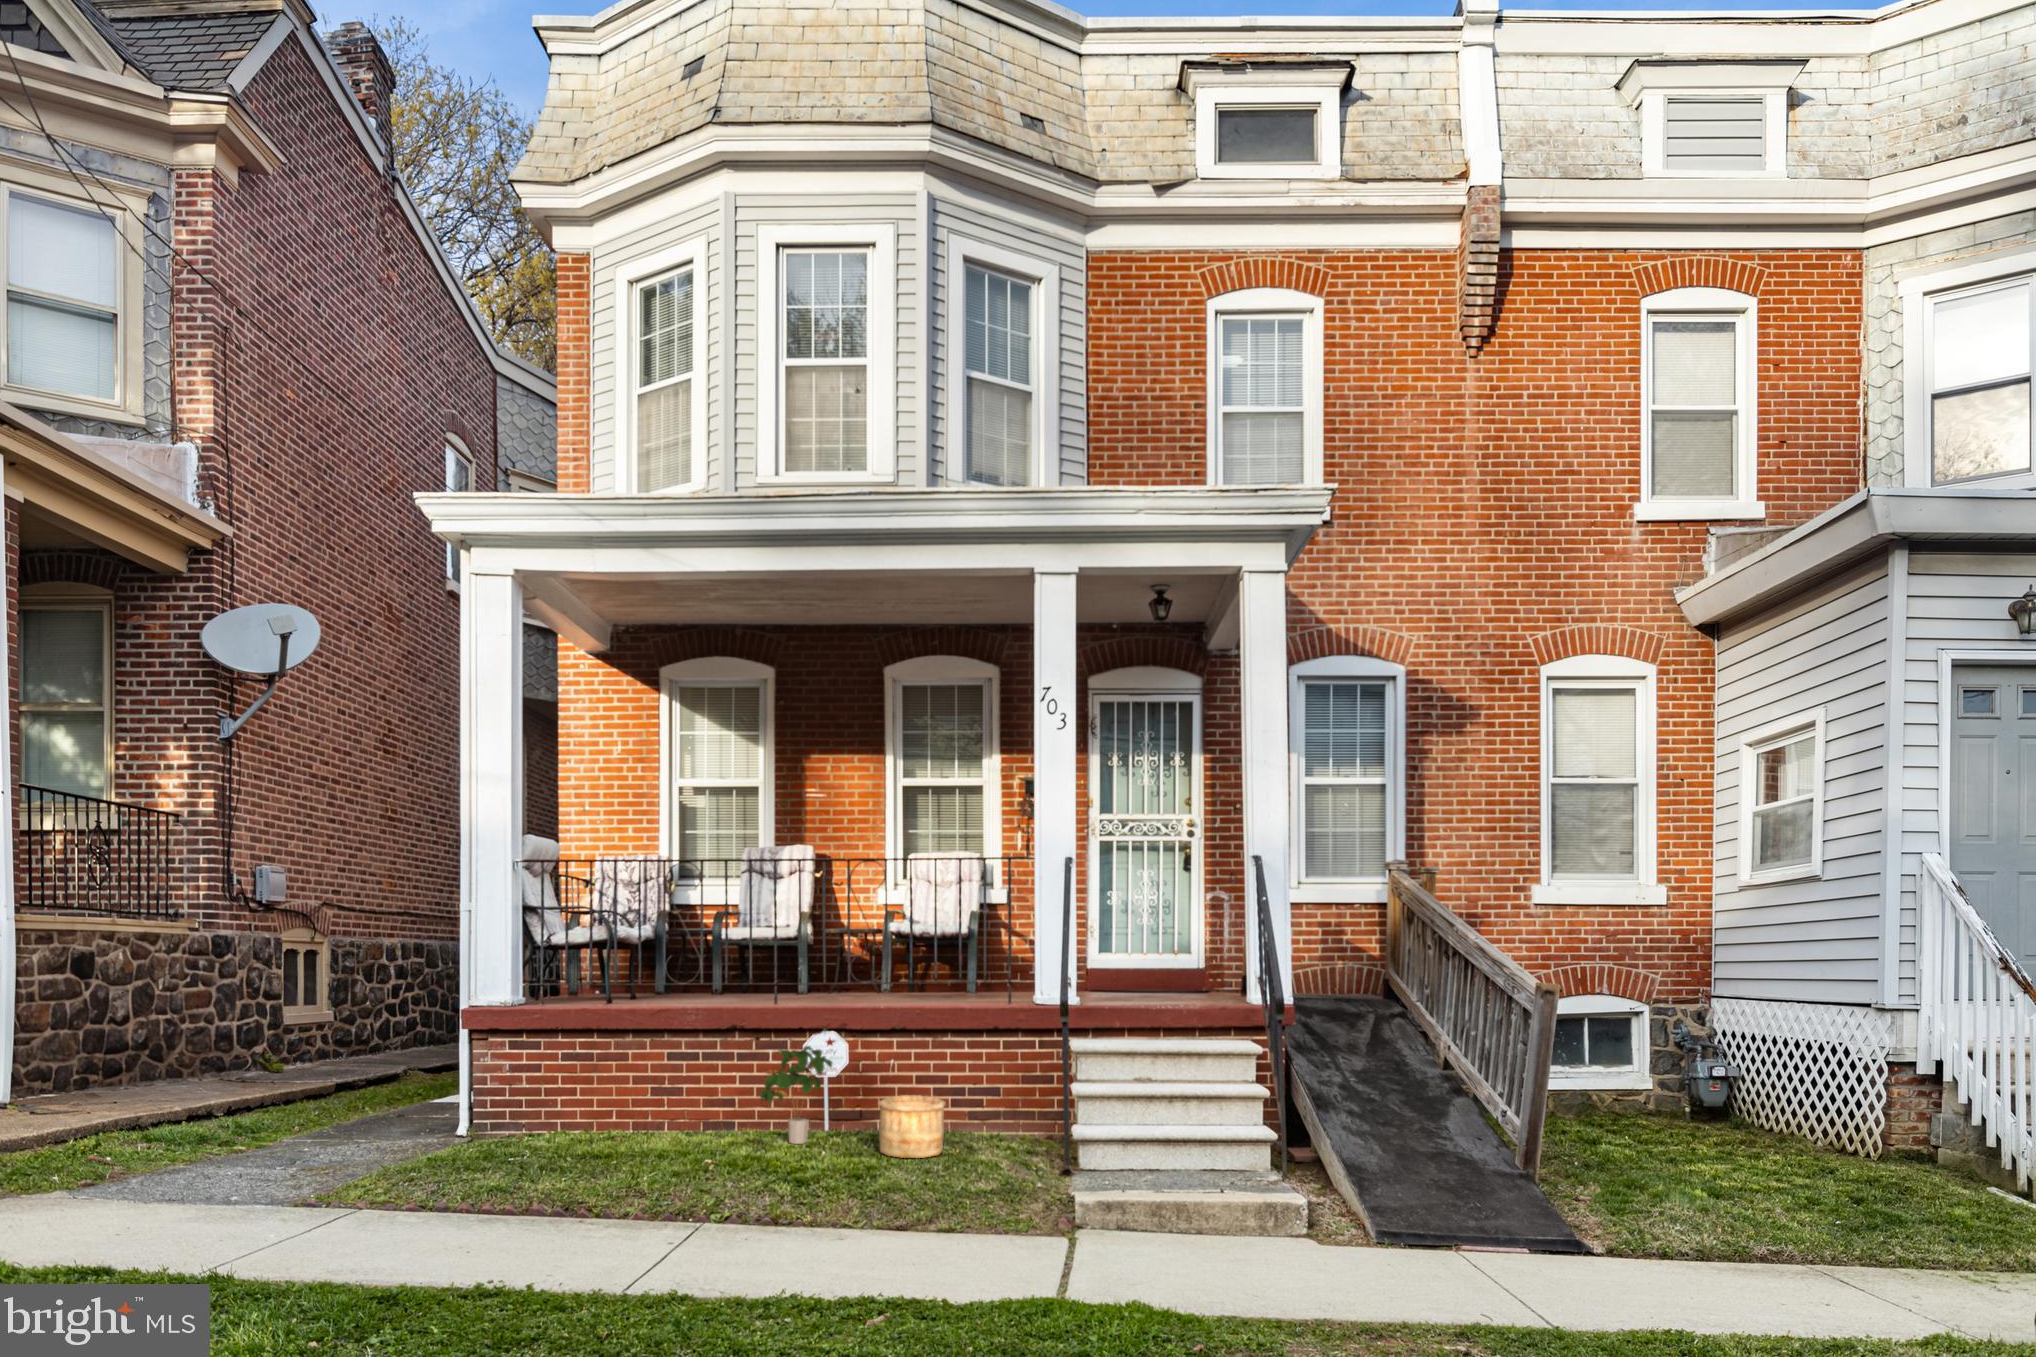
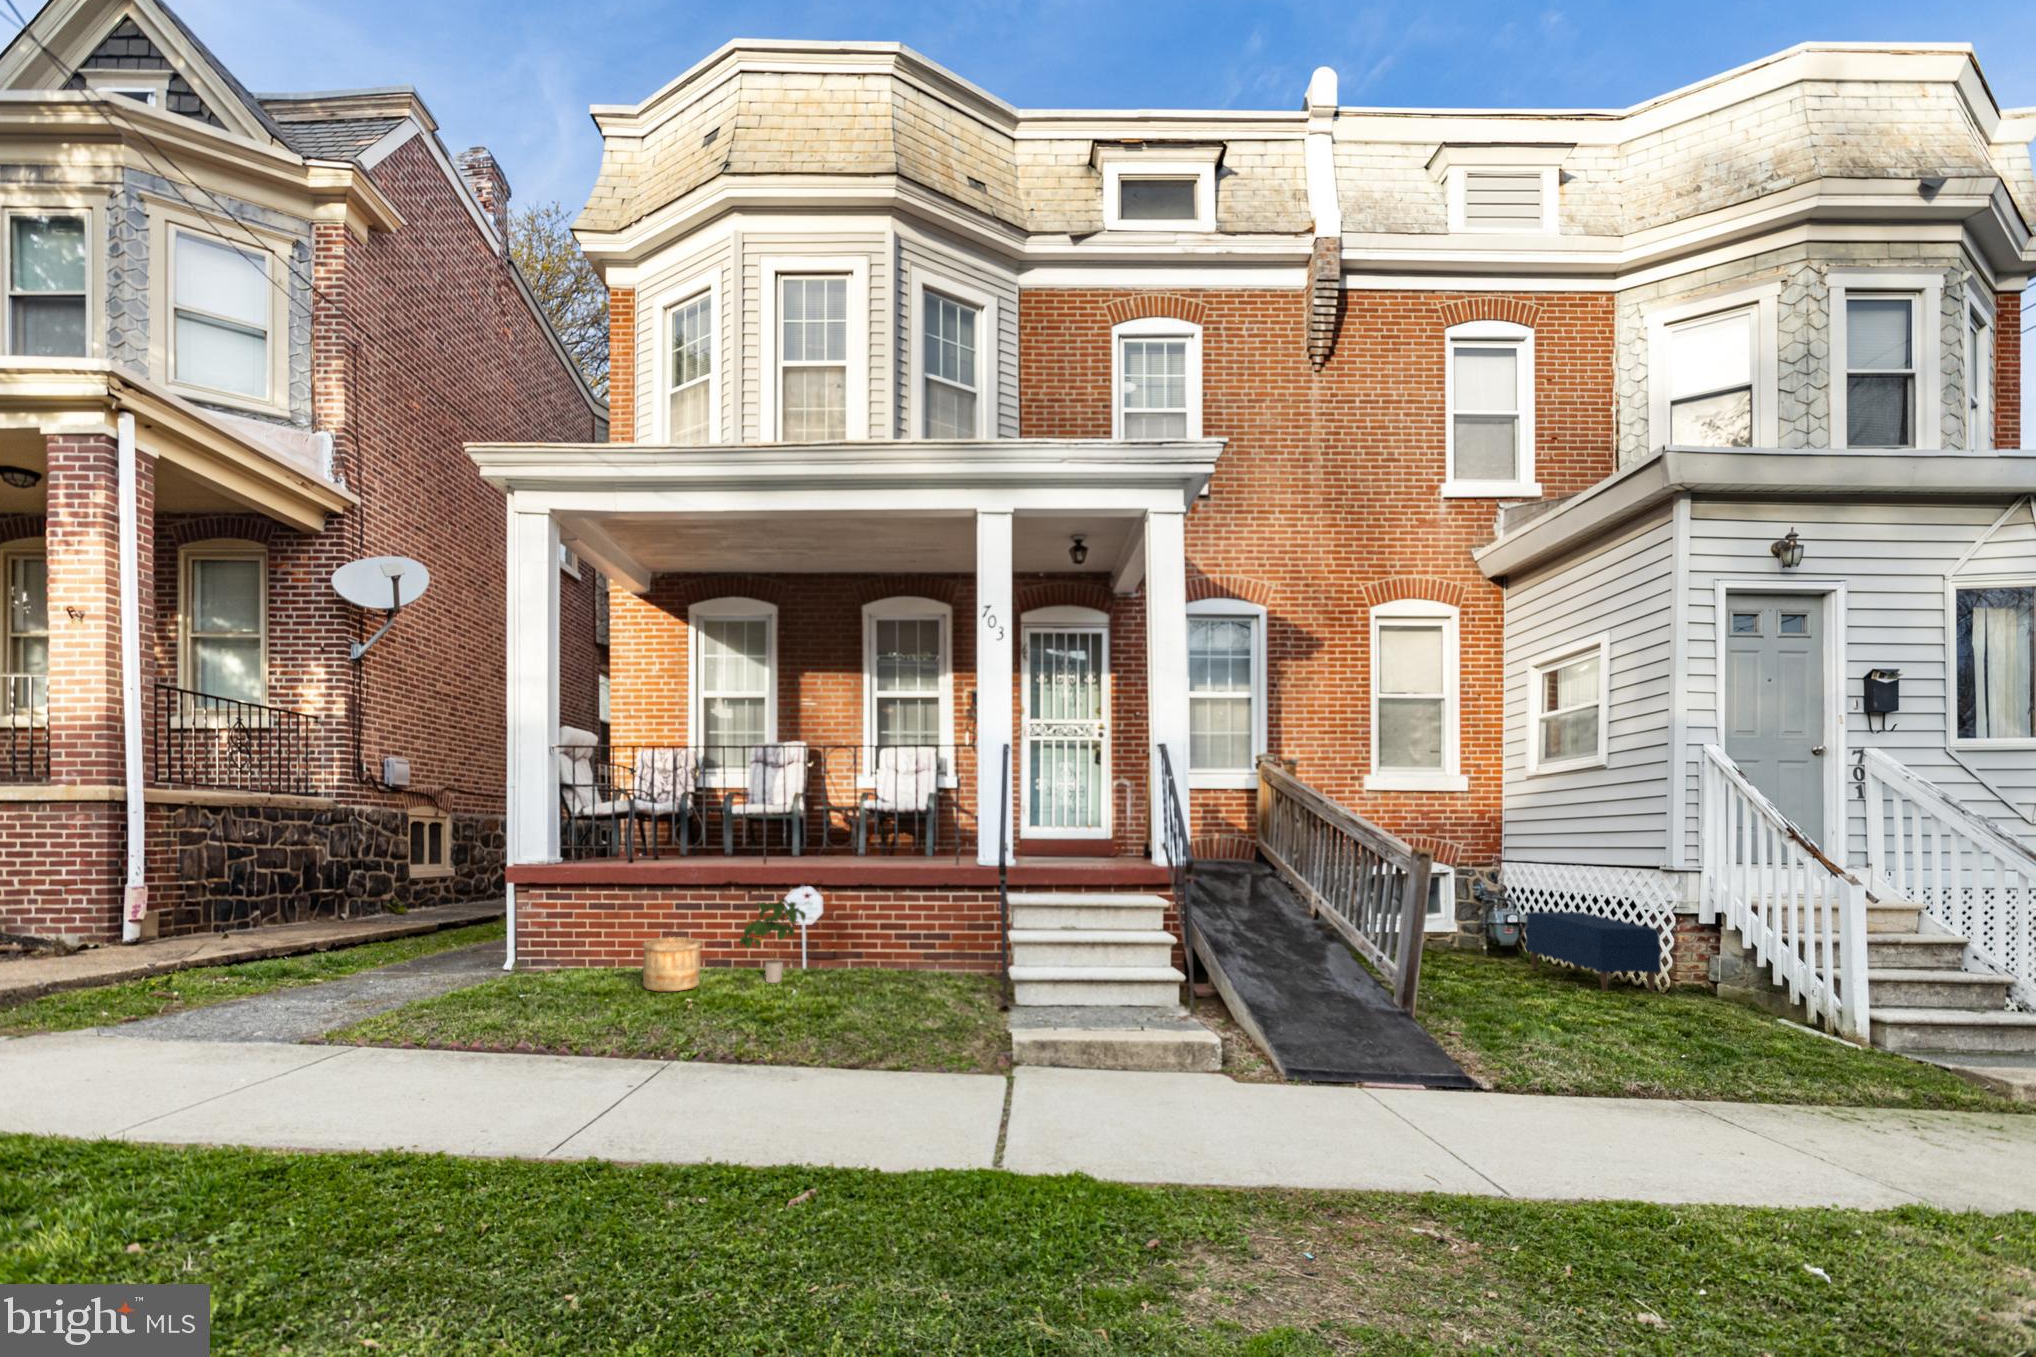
bench: none [1727,1065,1883,1165] -> present [1526,912,1661,992]
wooden bucket: present [879,1096,946,1158] -> present [643,937,702,991]

